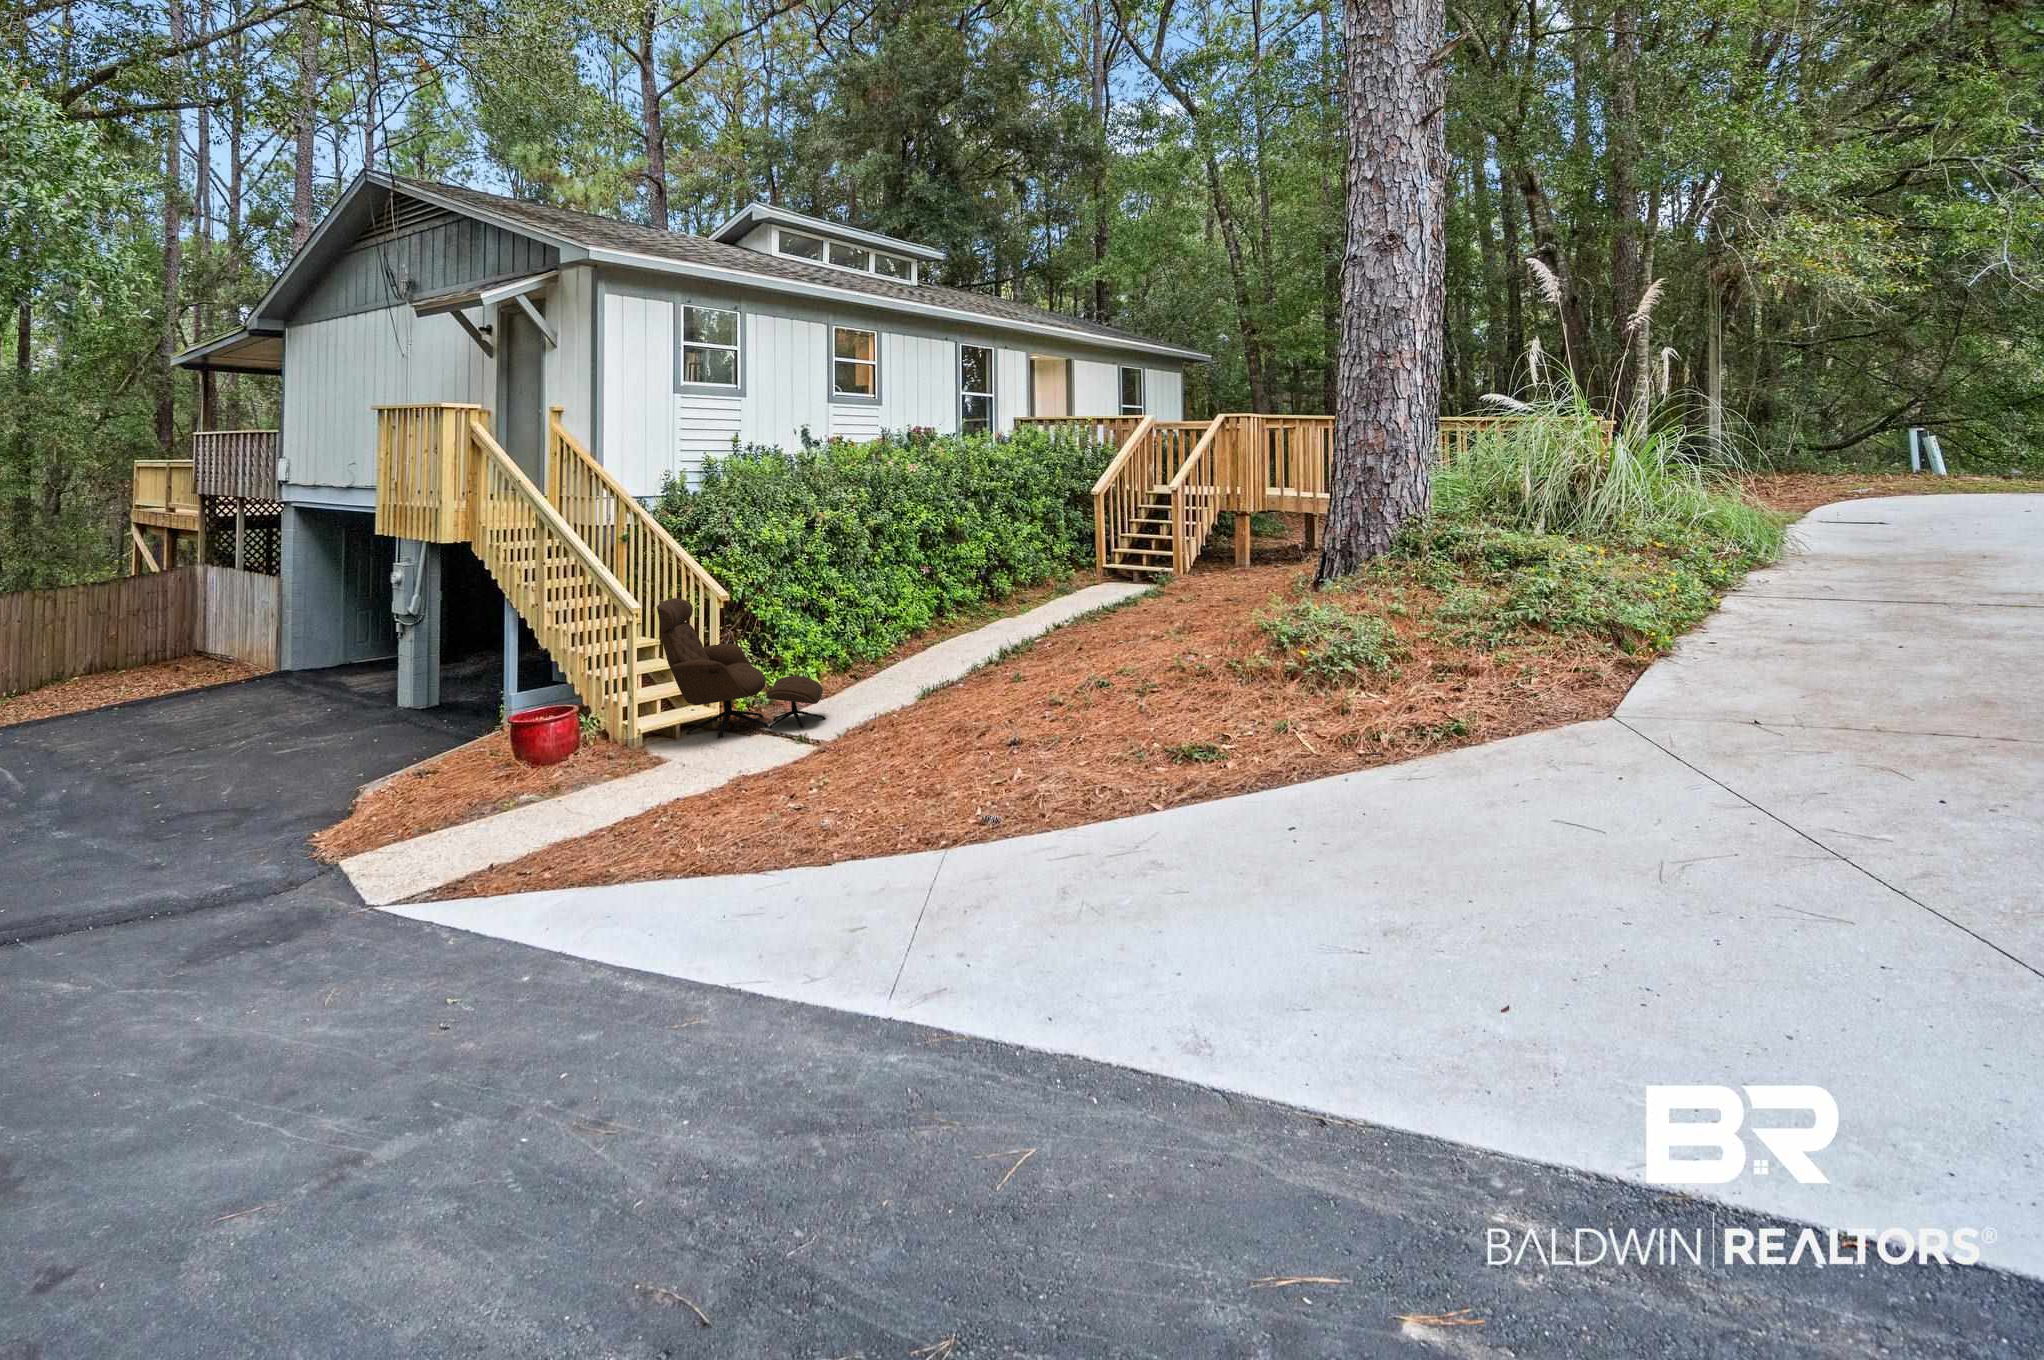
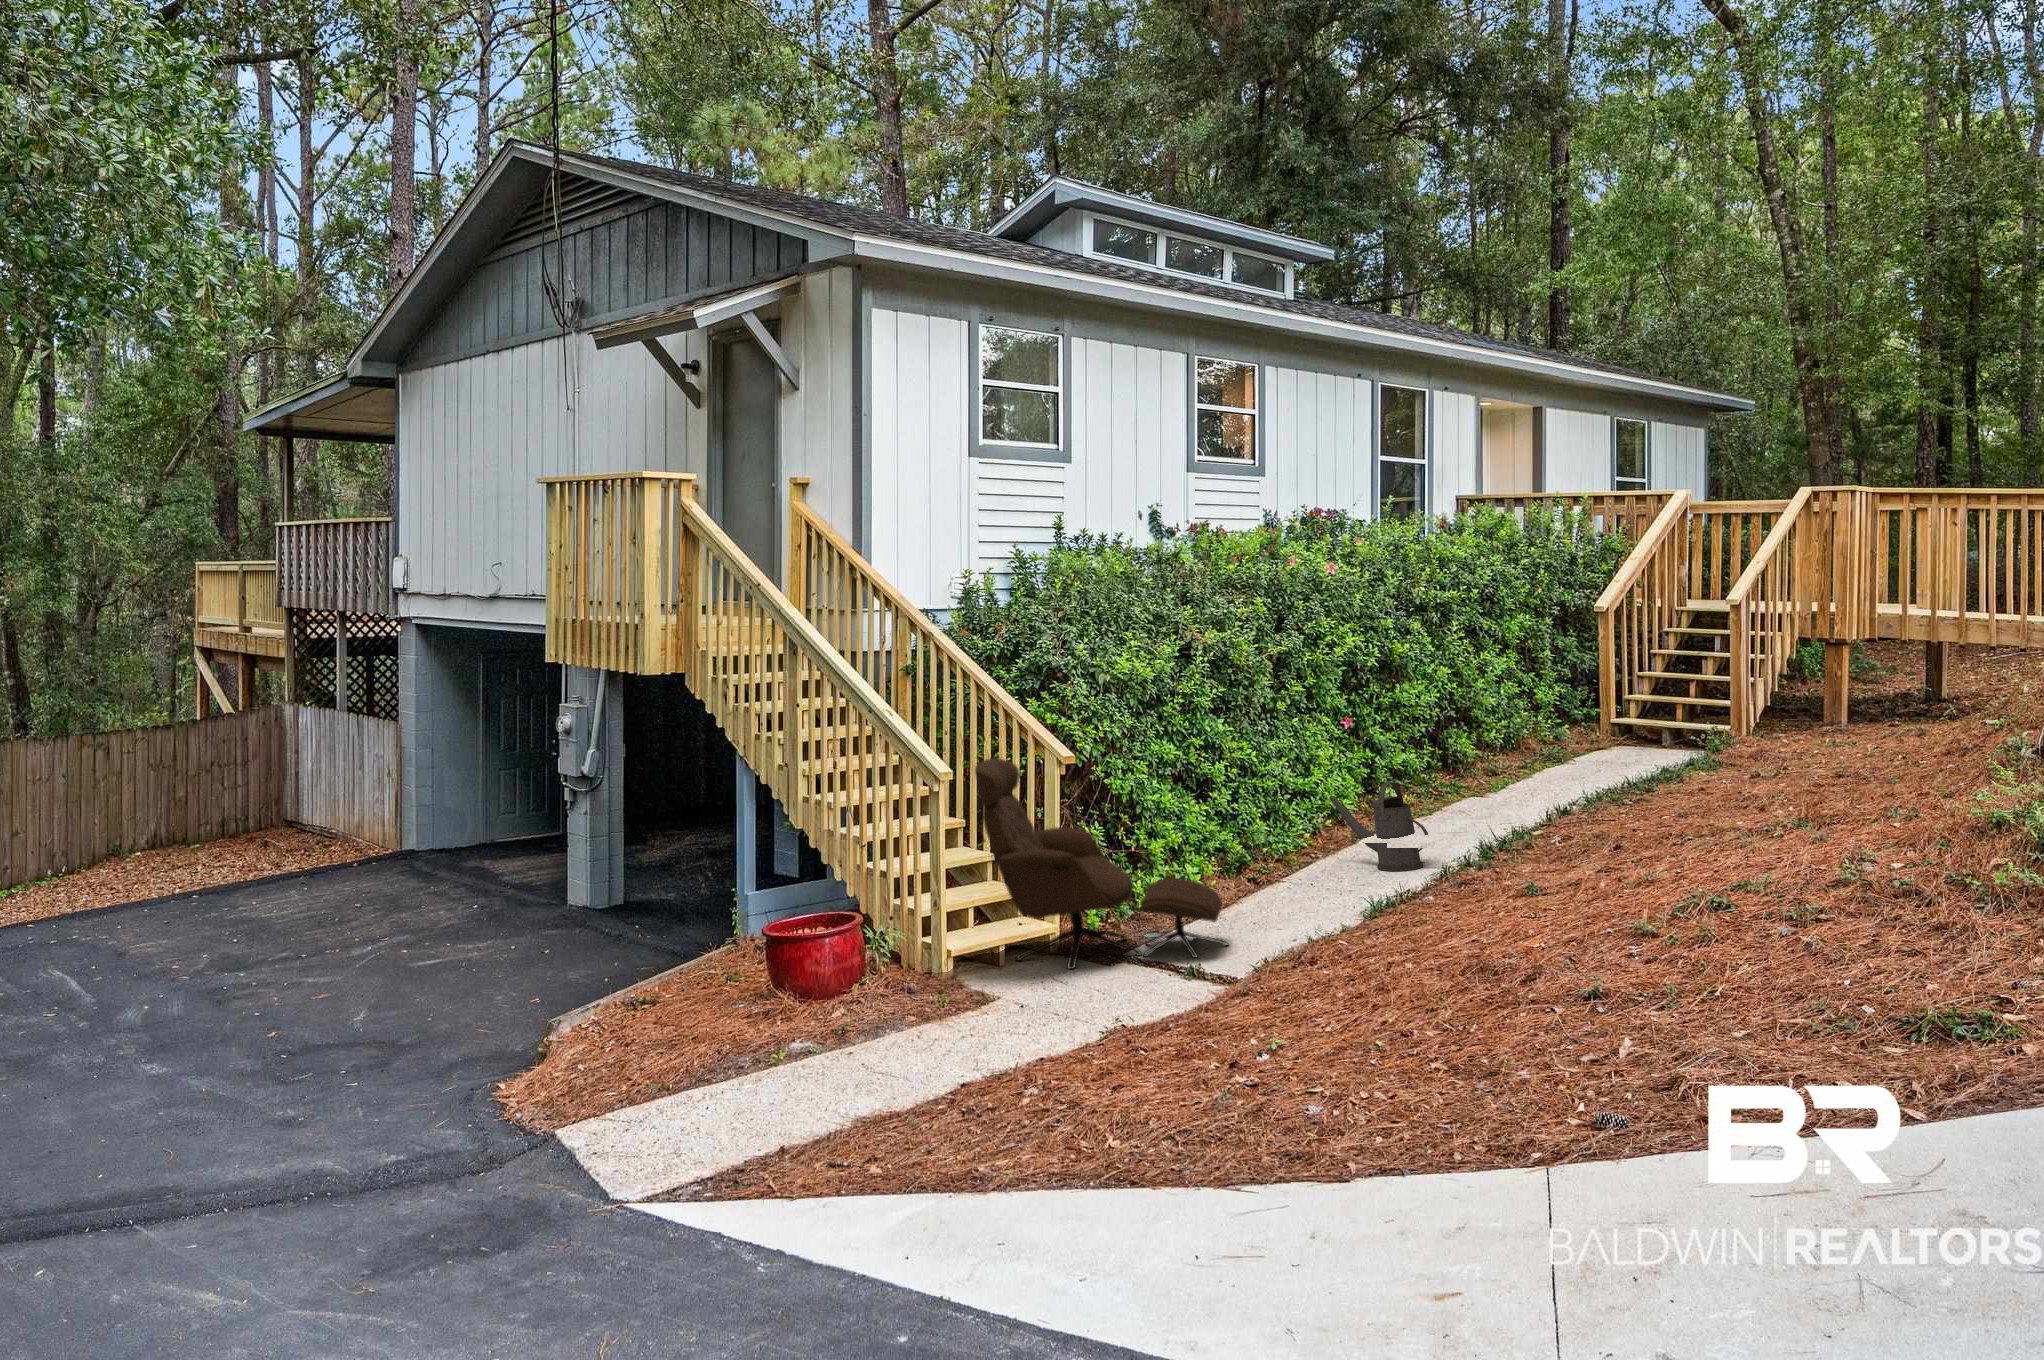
watering can: none [909,608,968,666] -> present [1330,782,1428,871]

